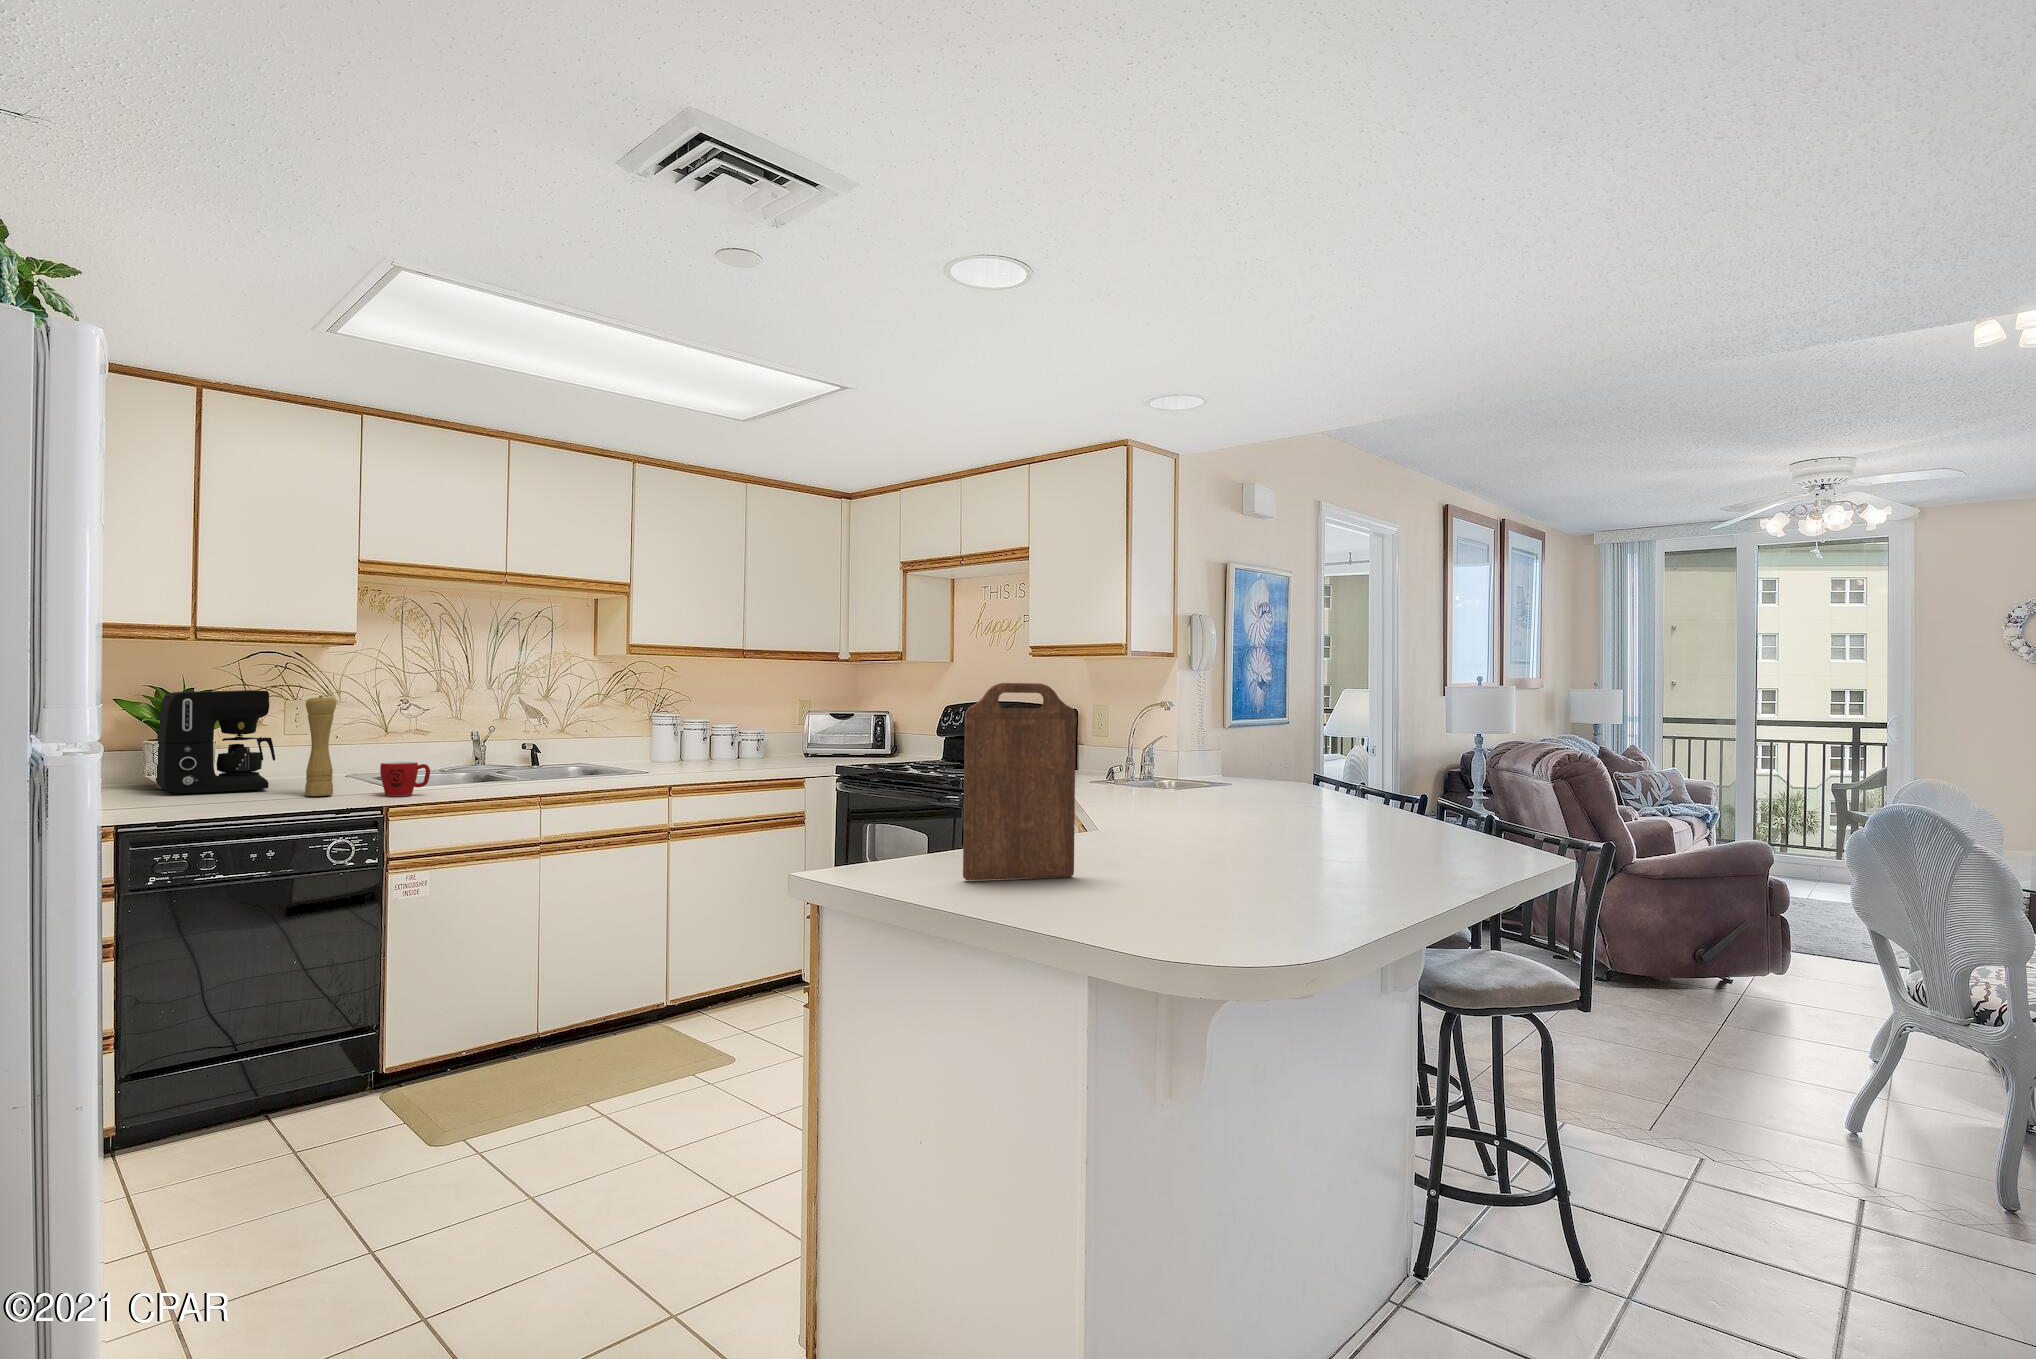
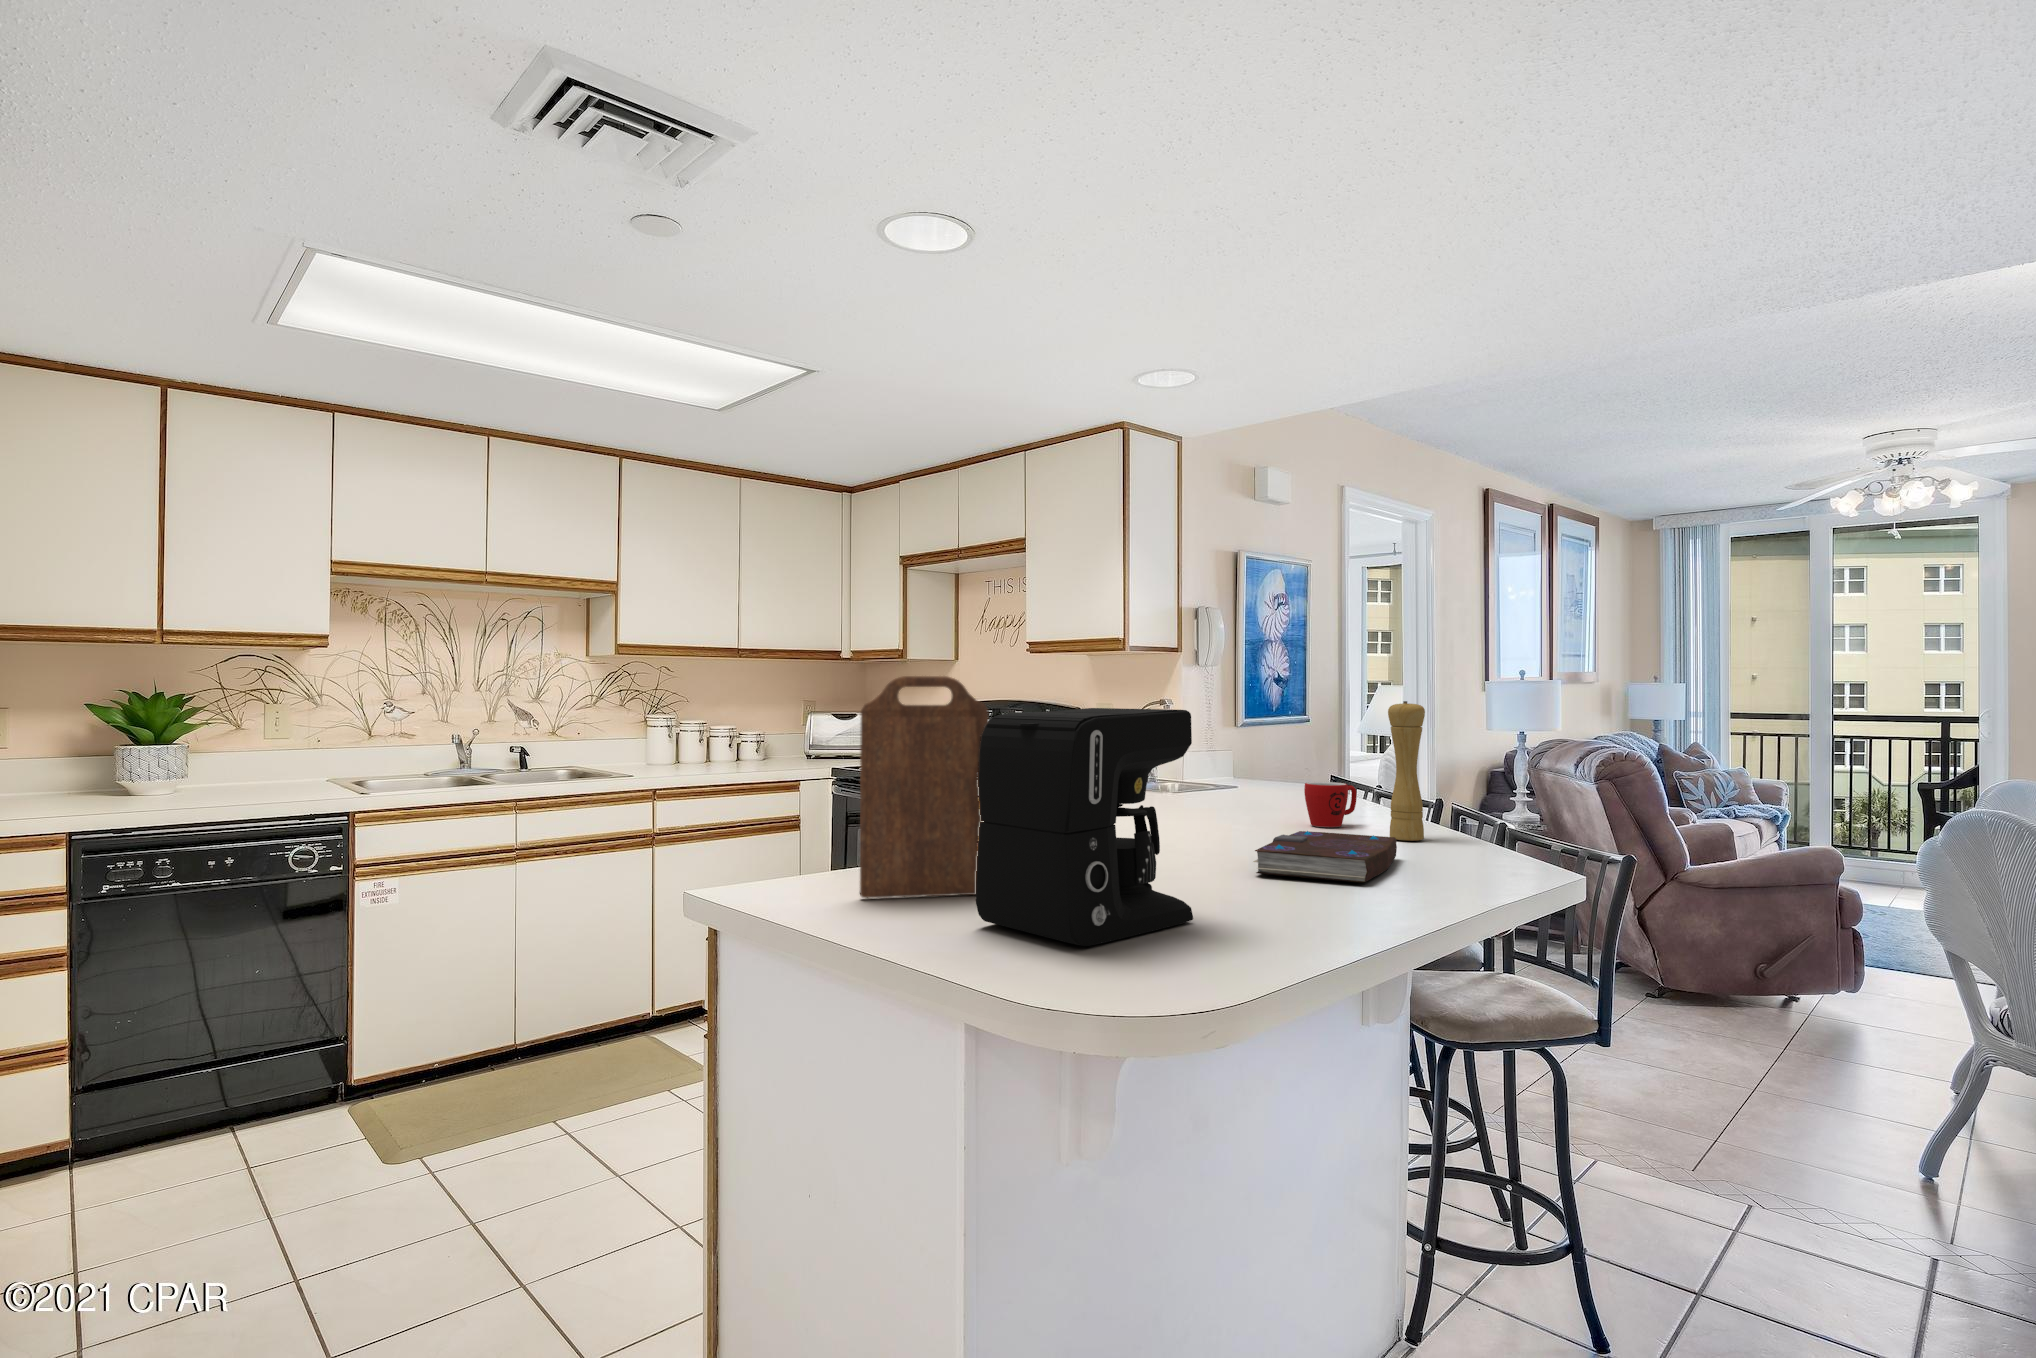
coffee maker: present [155,690,275,793] -> present [976,708,1193,946]
pepper mill: present [305,696,336,796] -> present [1388,701,1425,841]
mug: present [380,762,430,796] -> present [1304,782,1357,827]
book: none [1295,823,1413,867] -> present [1253,831,1397,883]

